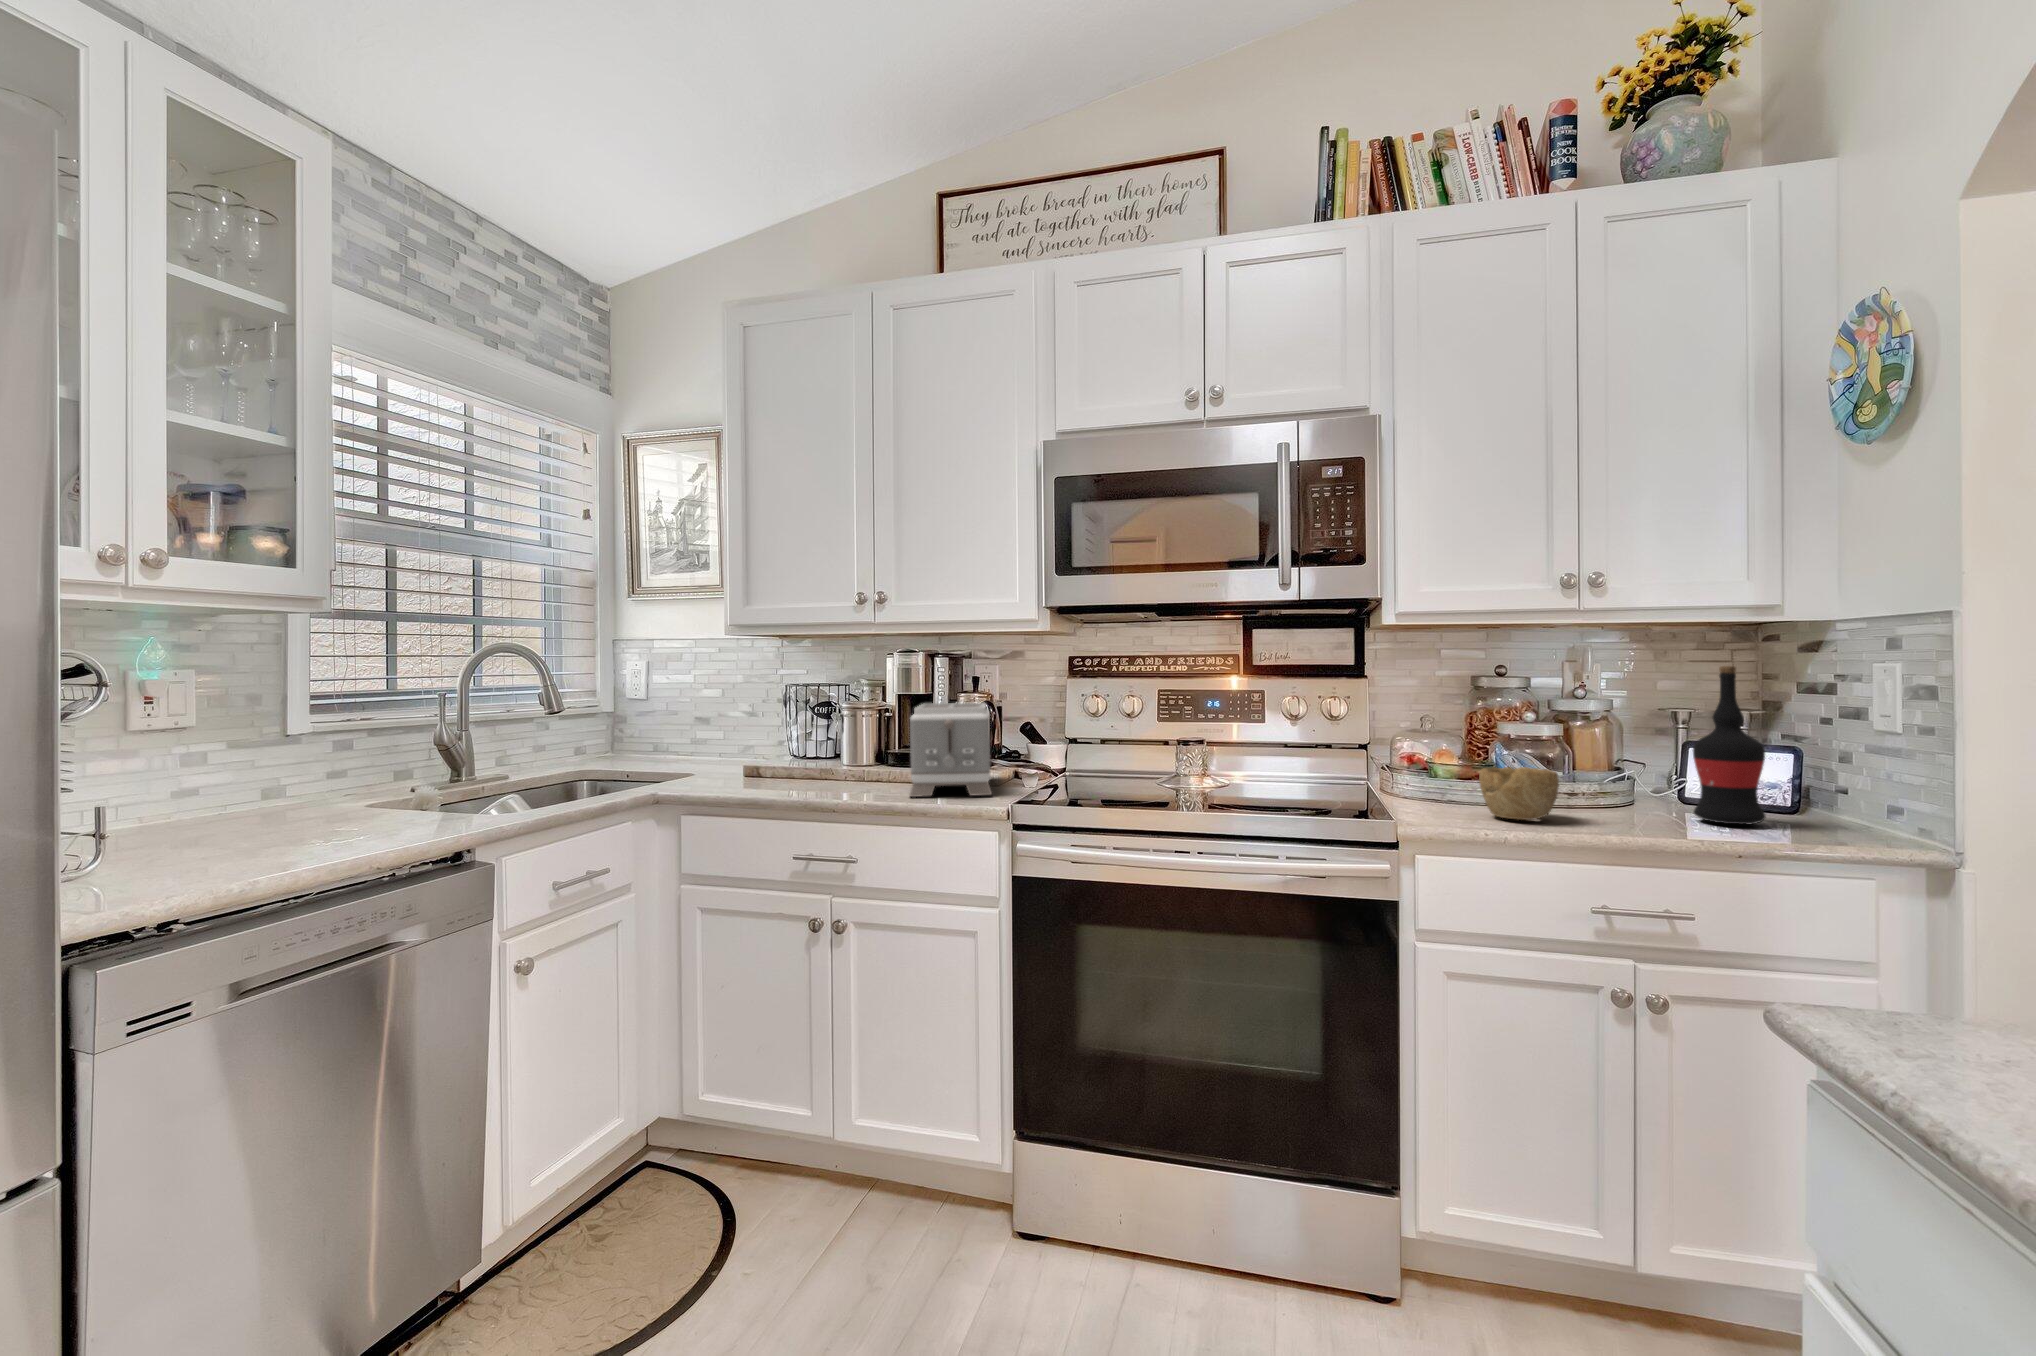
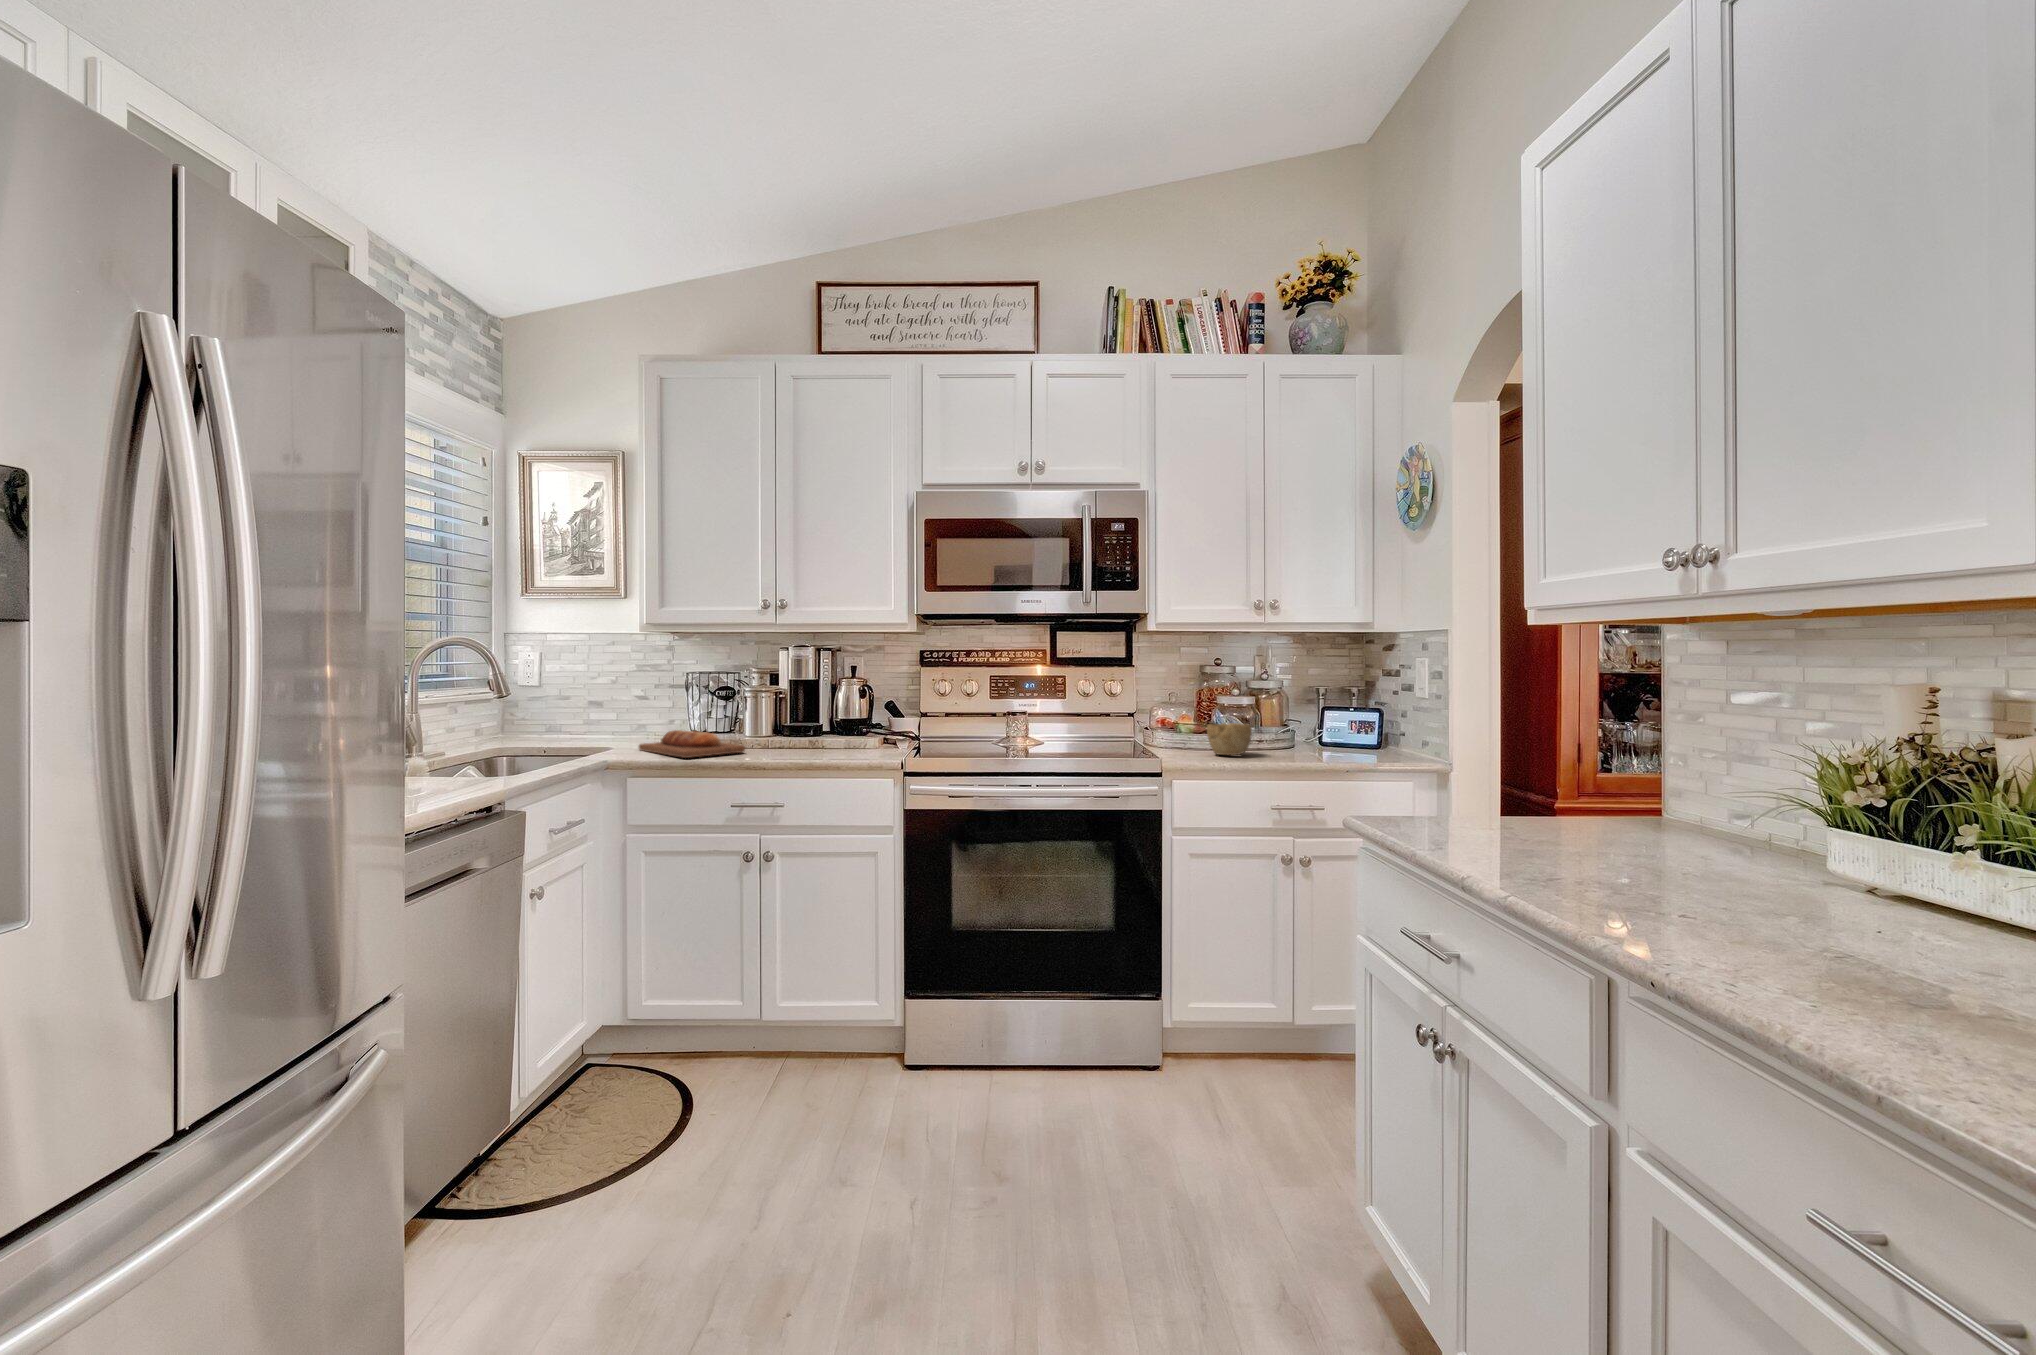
wine bottle: present [1693,666,1765,824] -> none [1324,659,1360,753]
toaster: present [909,703,992,797] -> none [812,686,882,756]
bread loaf: none [716,756,827,793] -> present [639,730,745,758]

